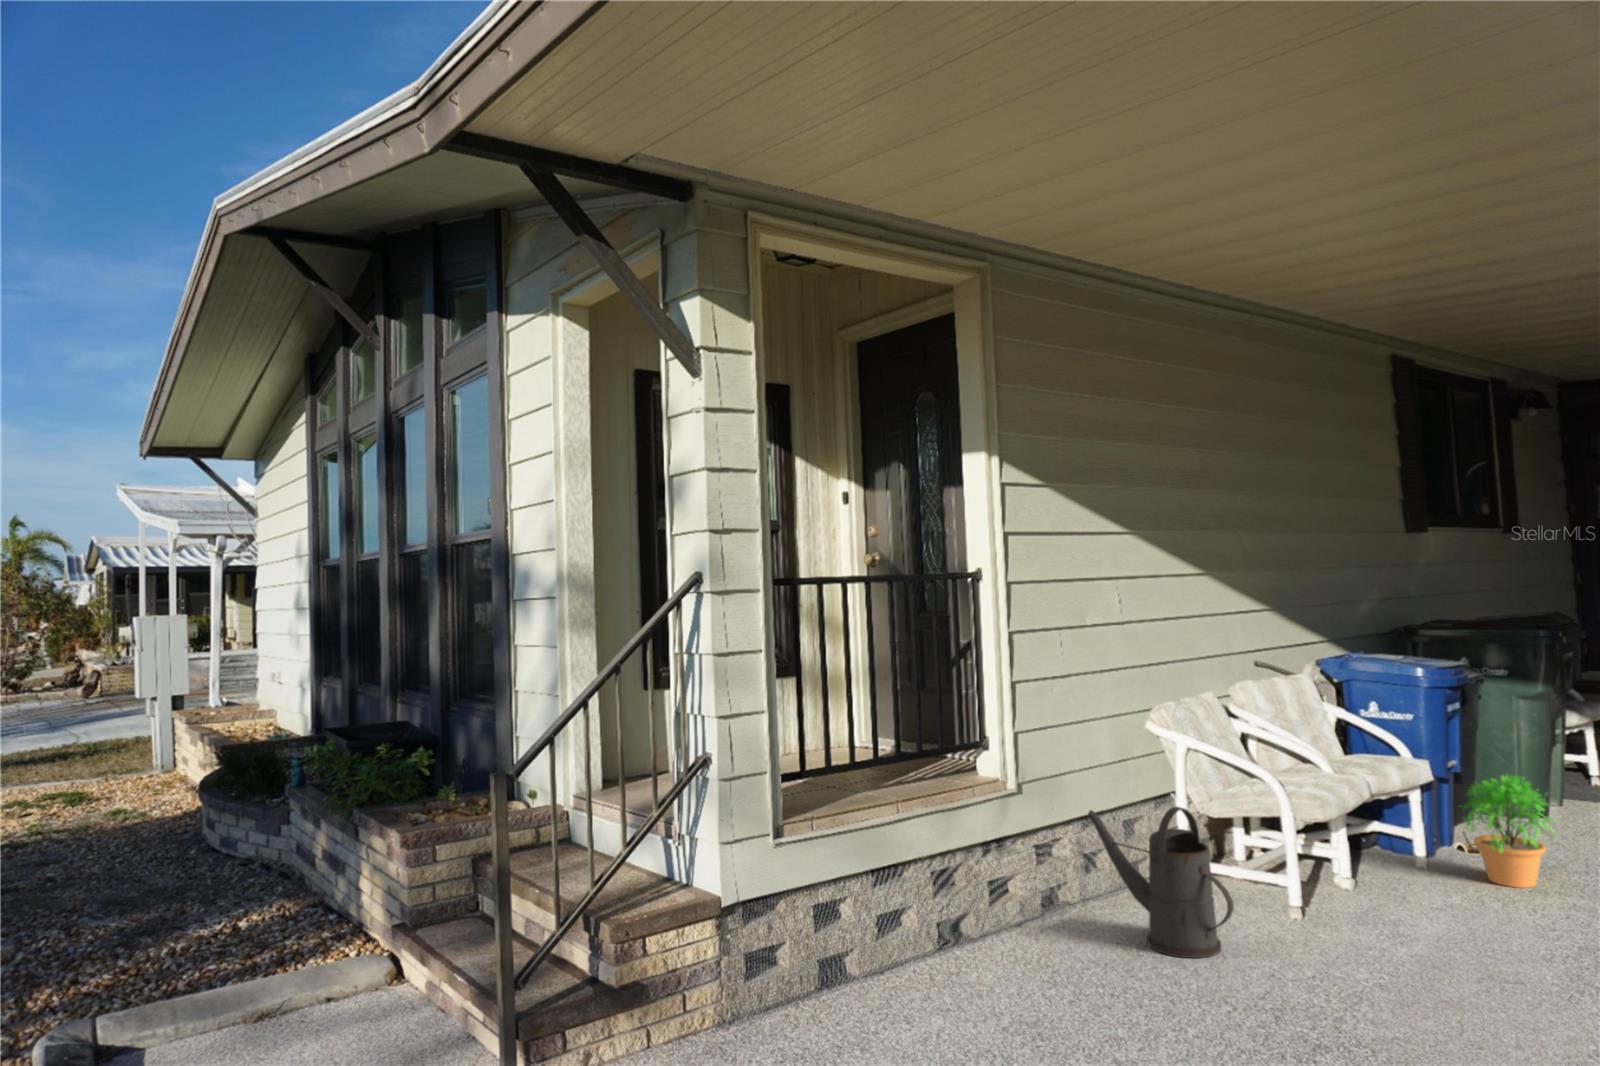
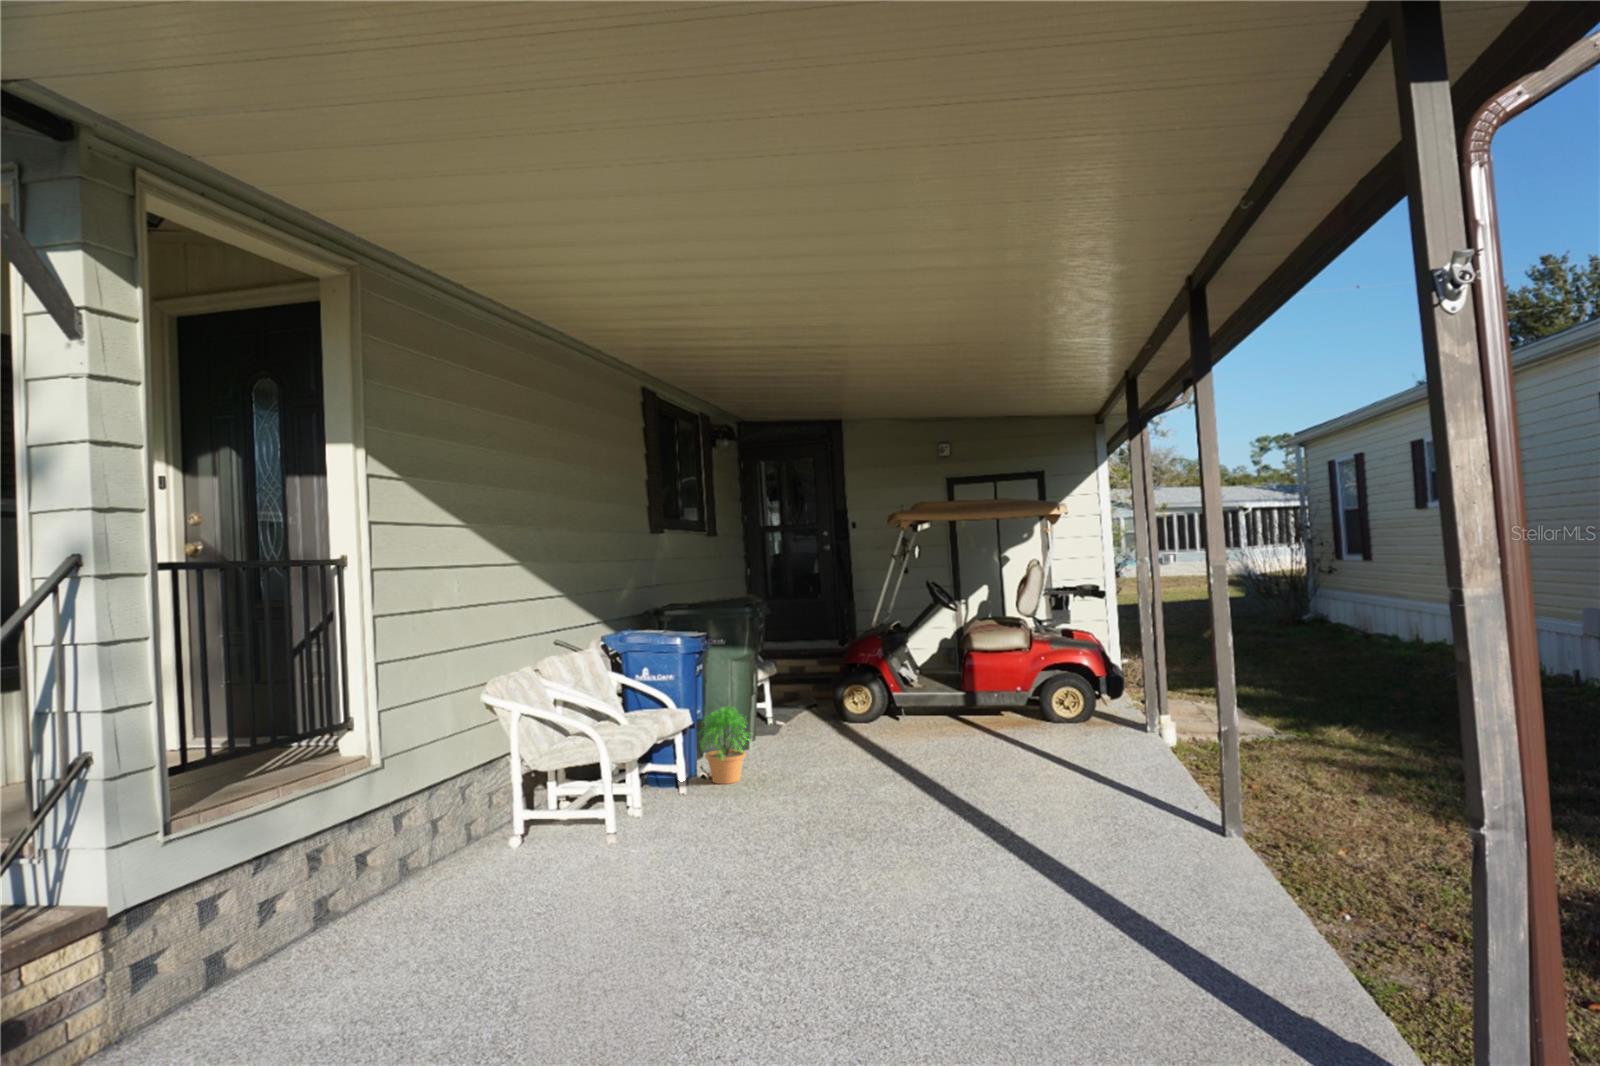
watering can: present [1088,807,1234,958] -> none [446,754,574,876]

